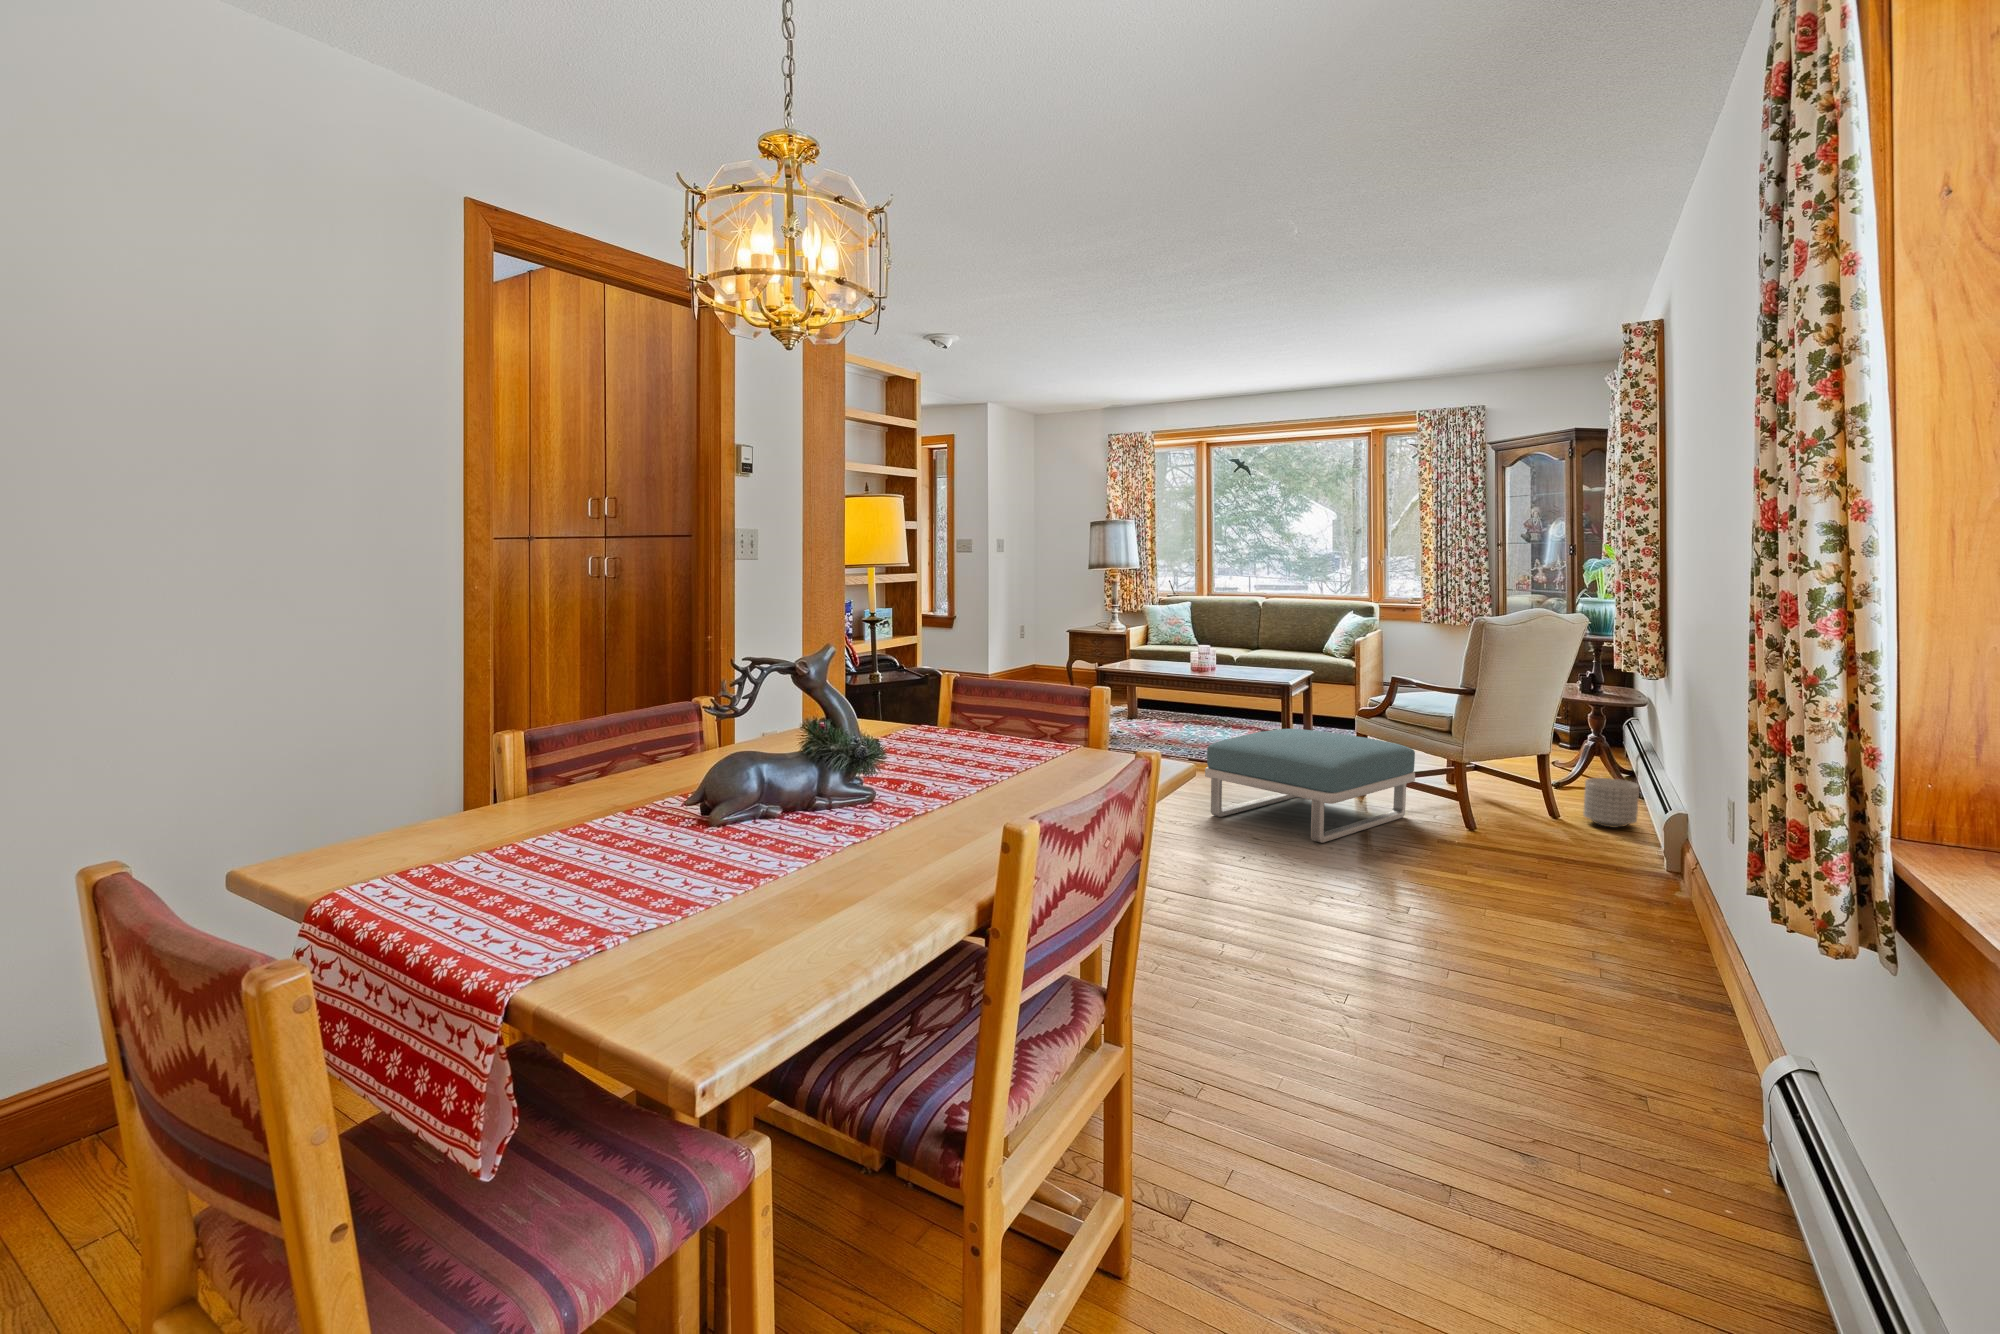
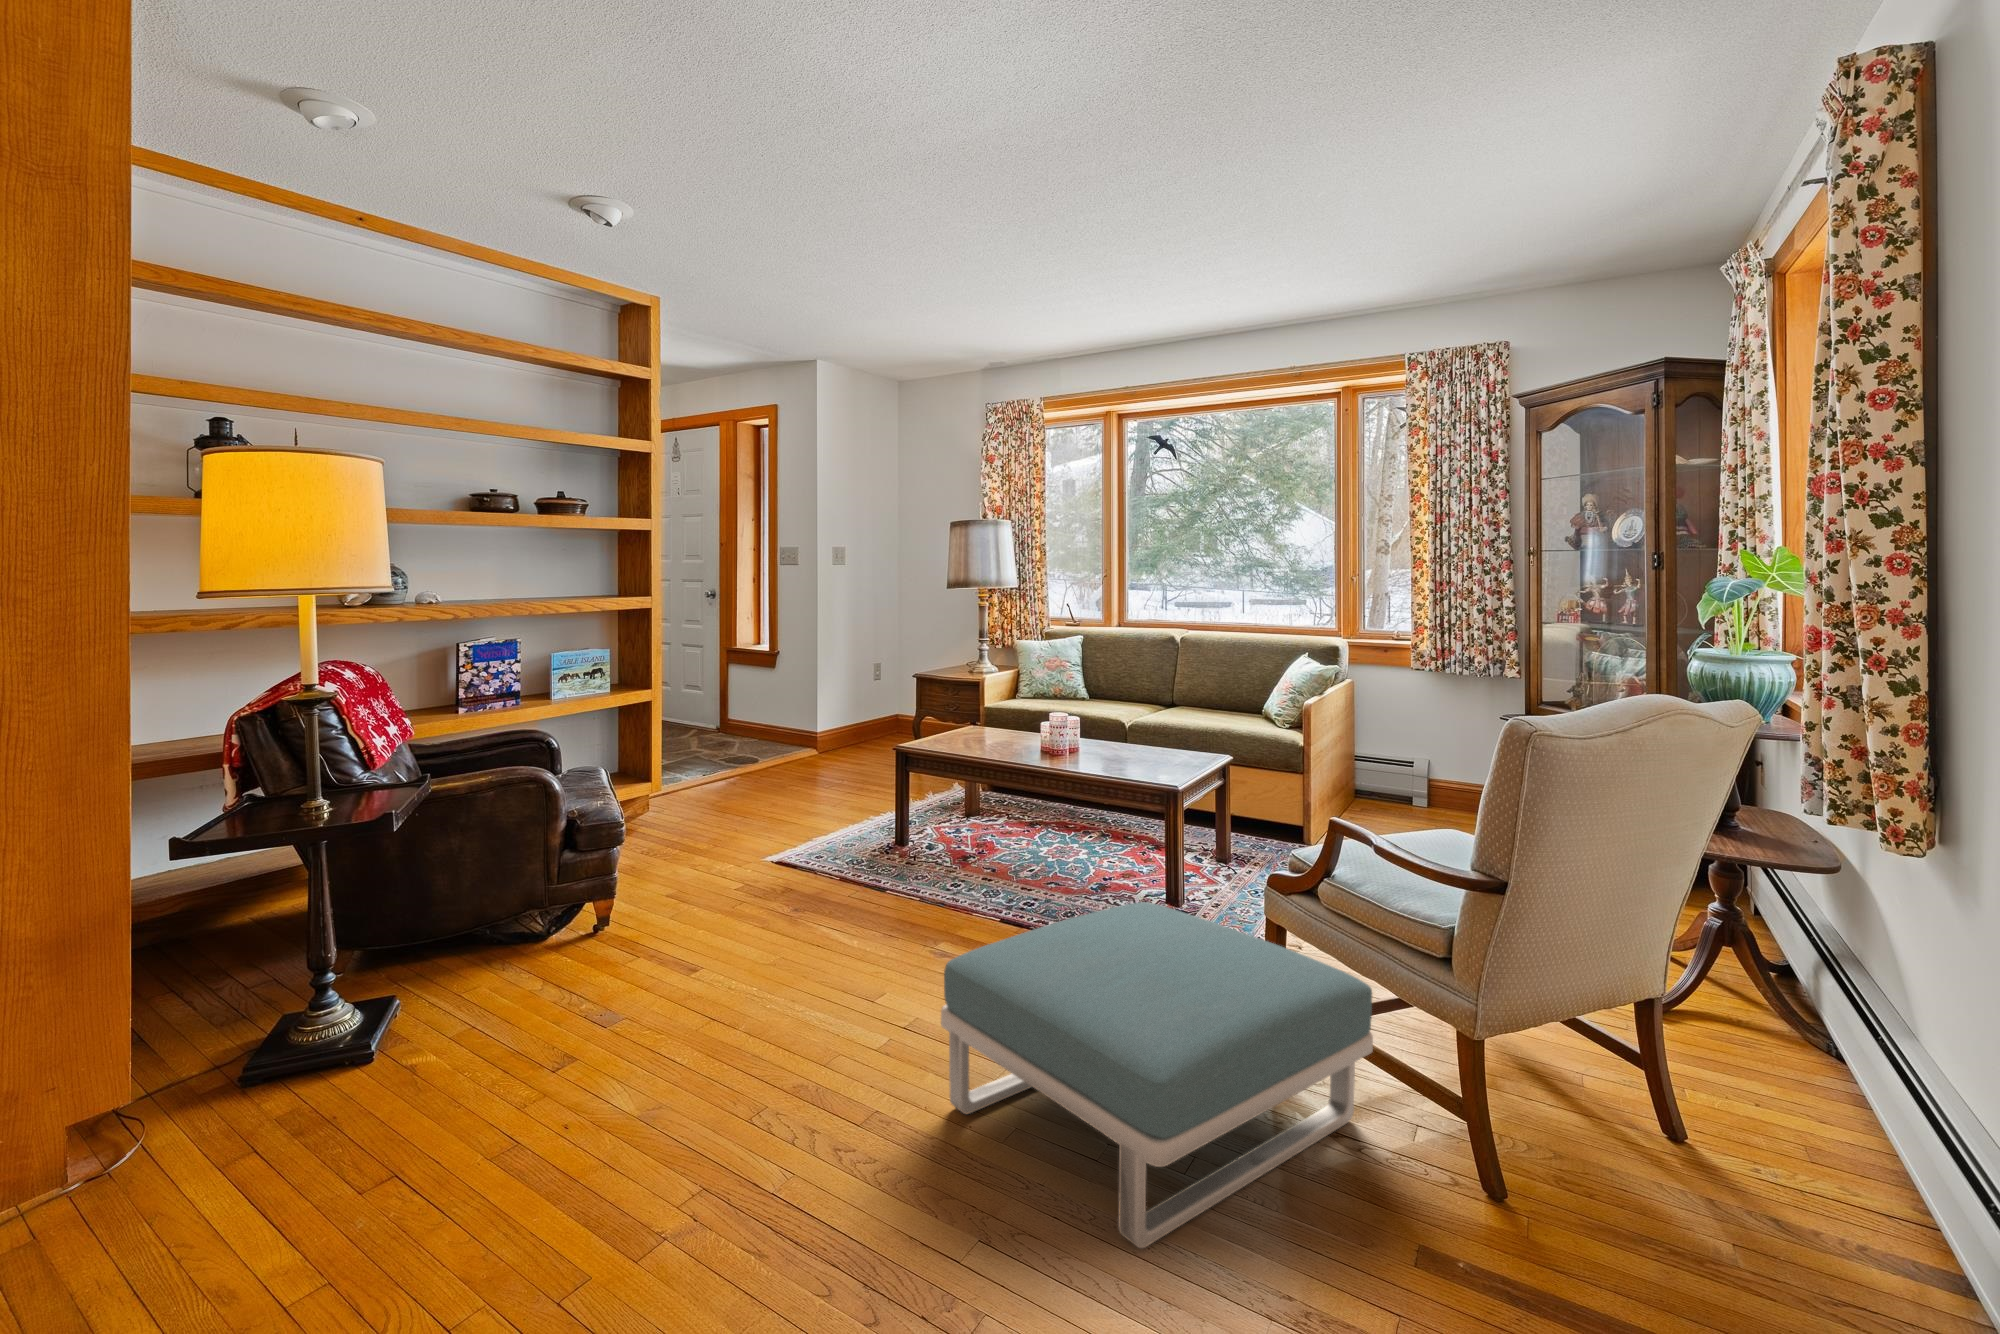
planter: present [1583,778,1639,828] -> none [1738,1050,1874,1182]

